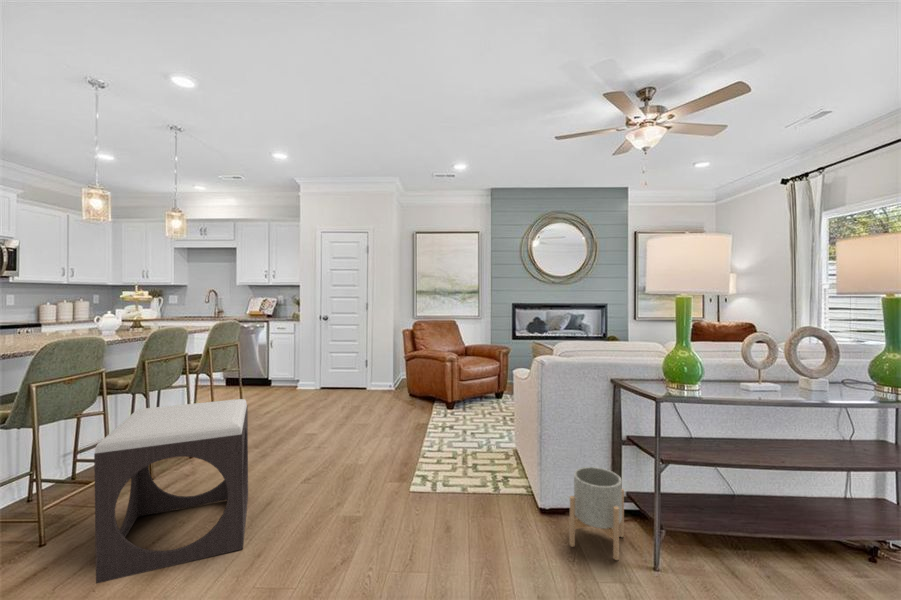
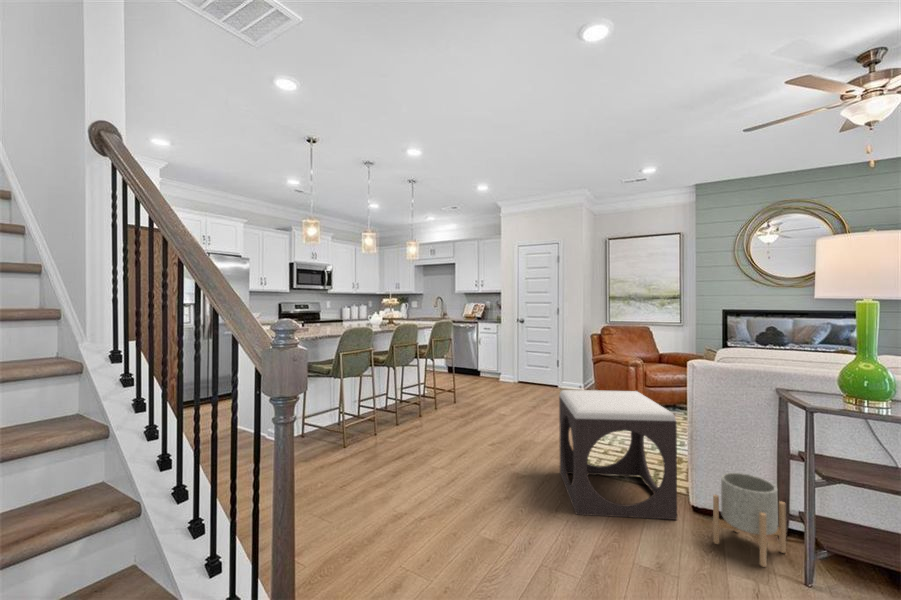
footstool: present [94,399,248,583] -> present [559,390,677,520]

